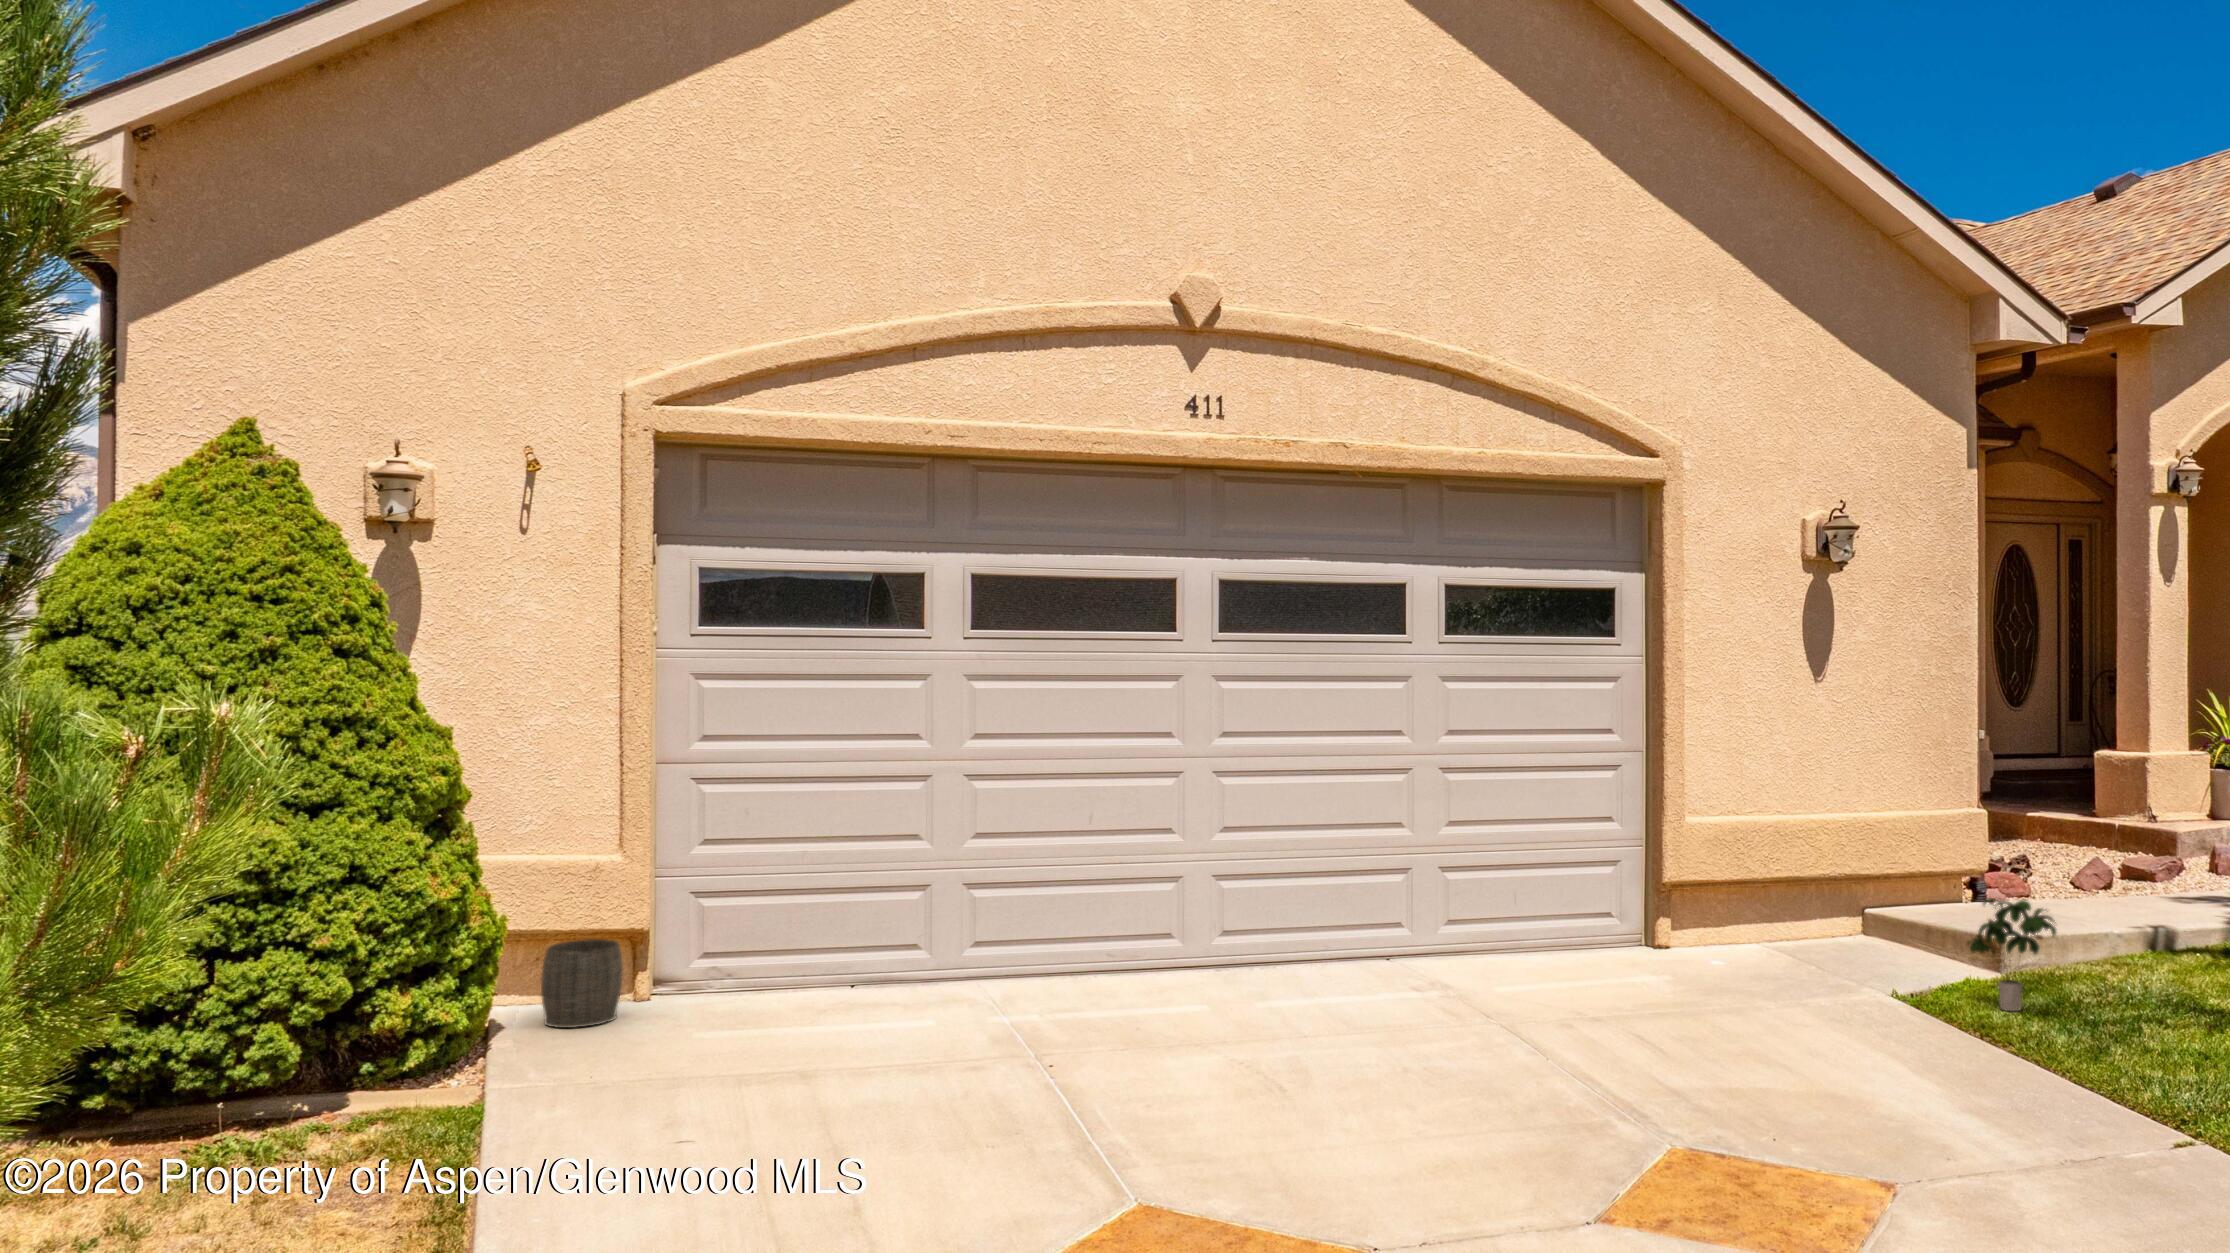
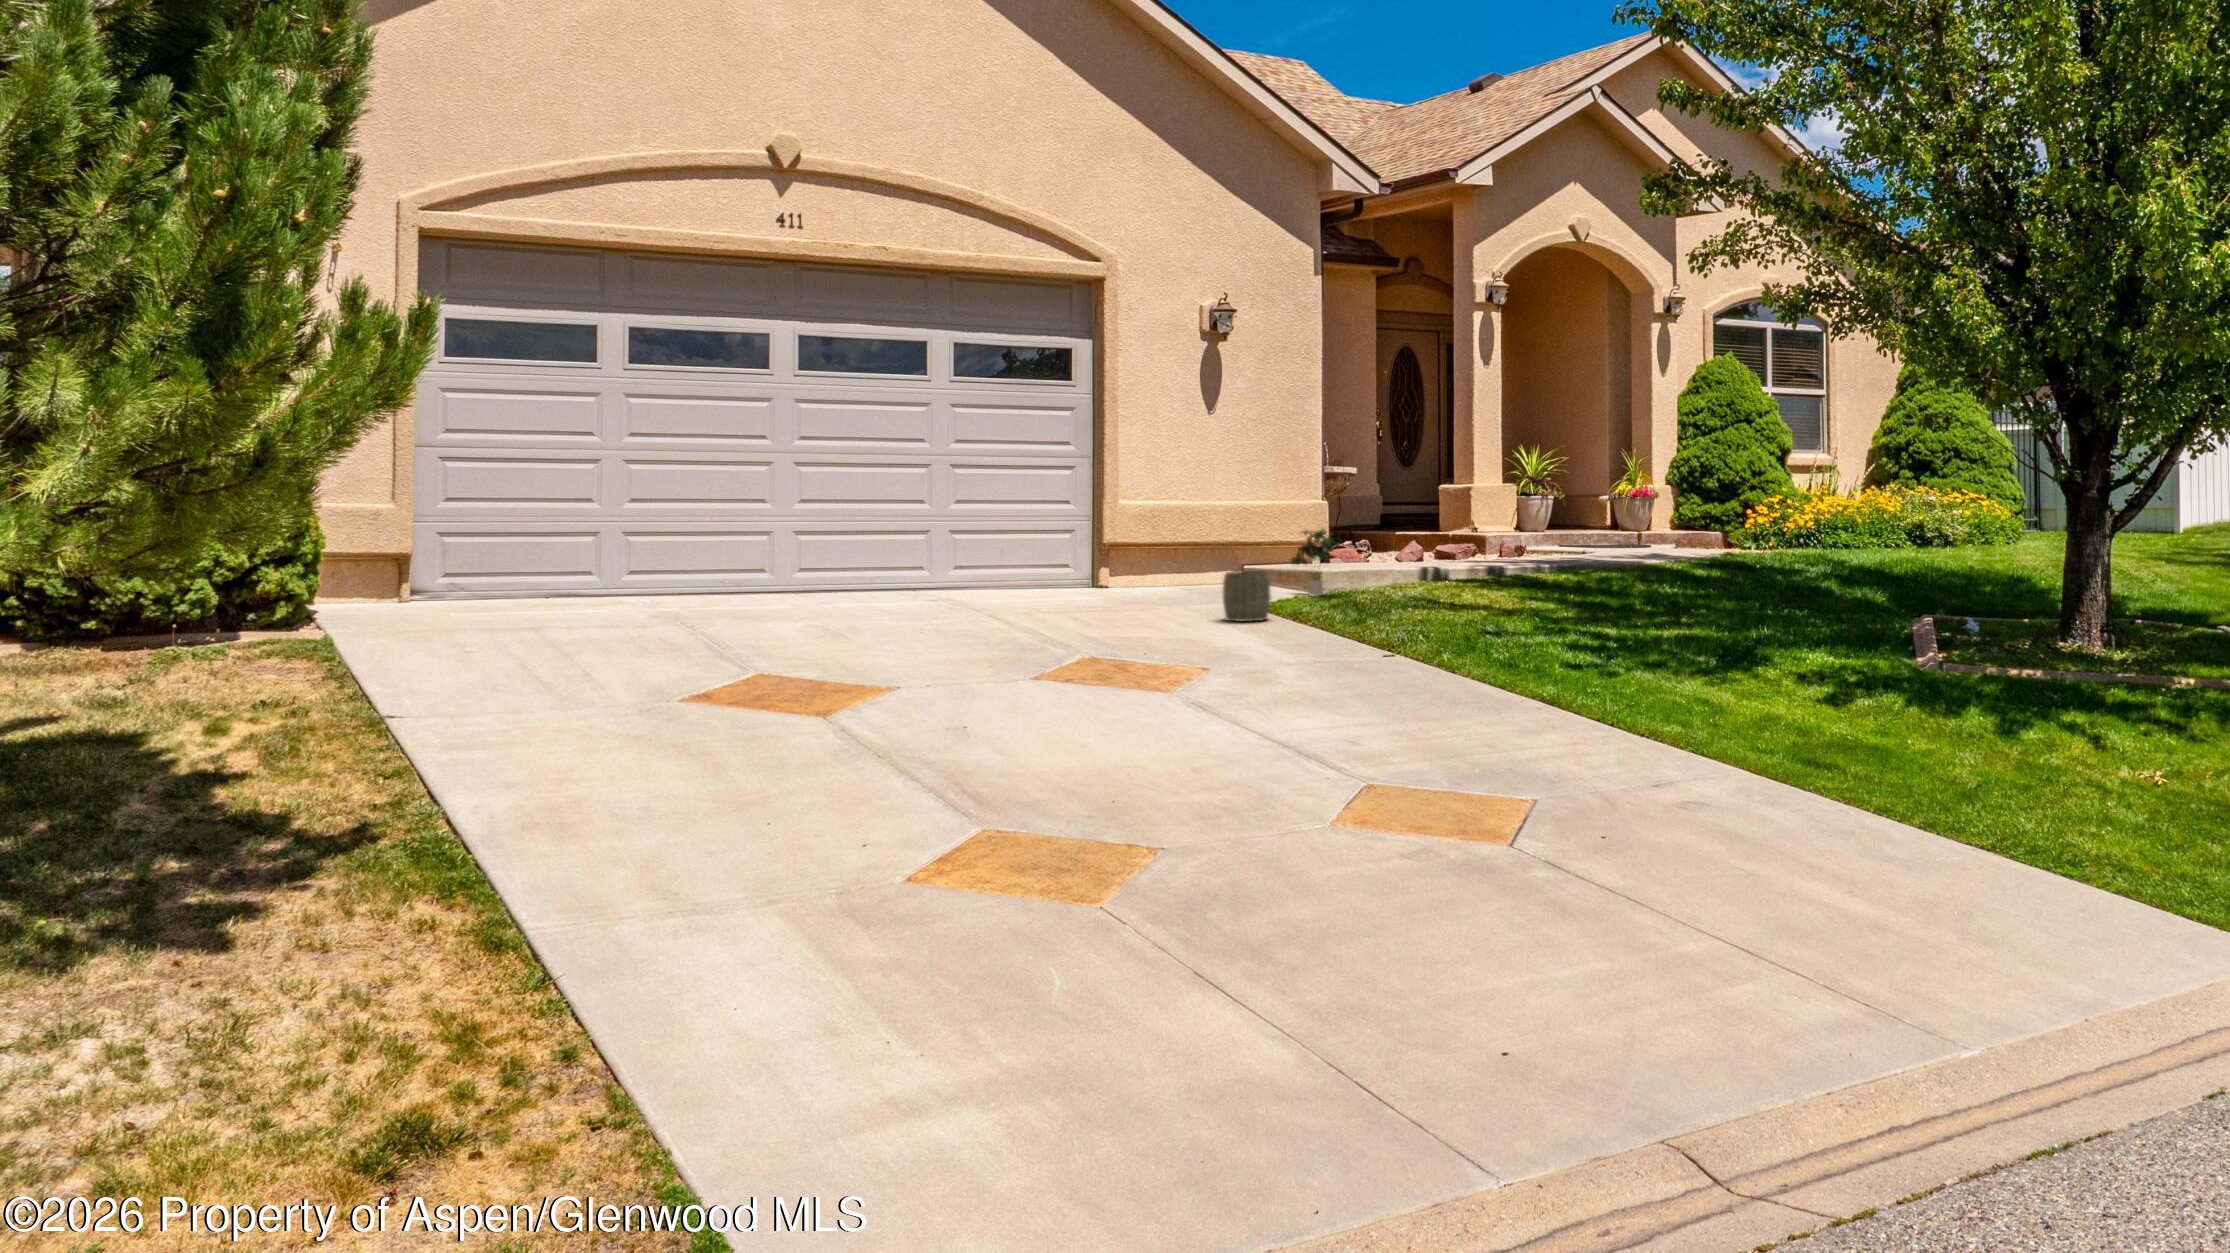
woven basket: present [541,939,623,1028] -> present [1223,571,1271,621]

